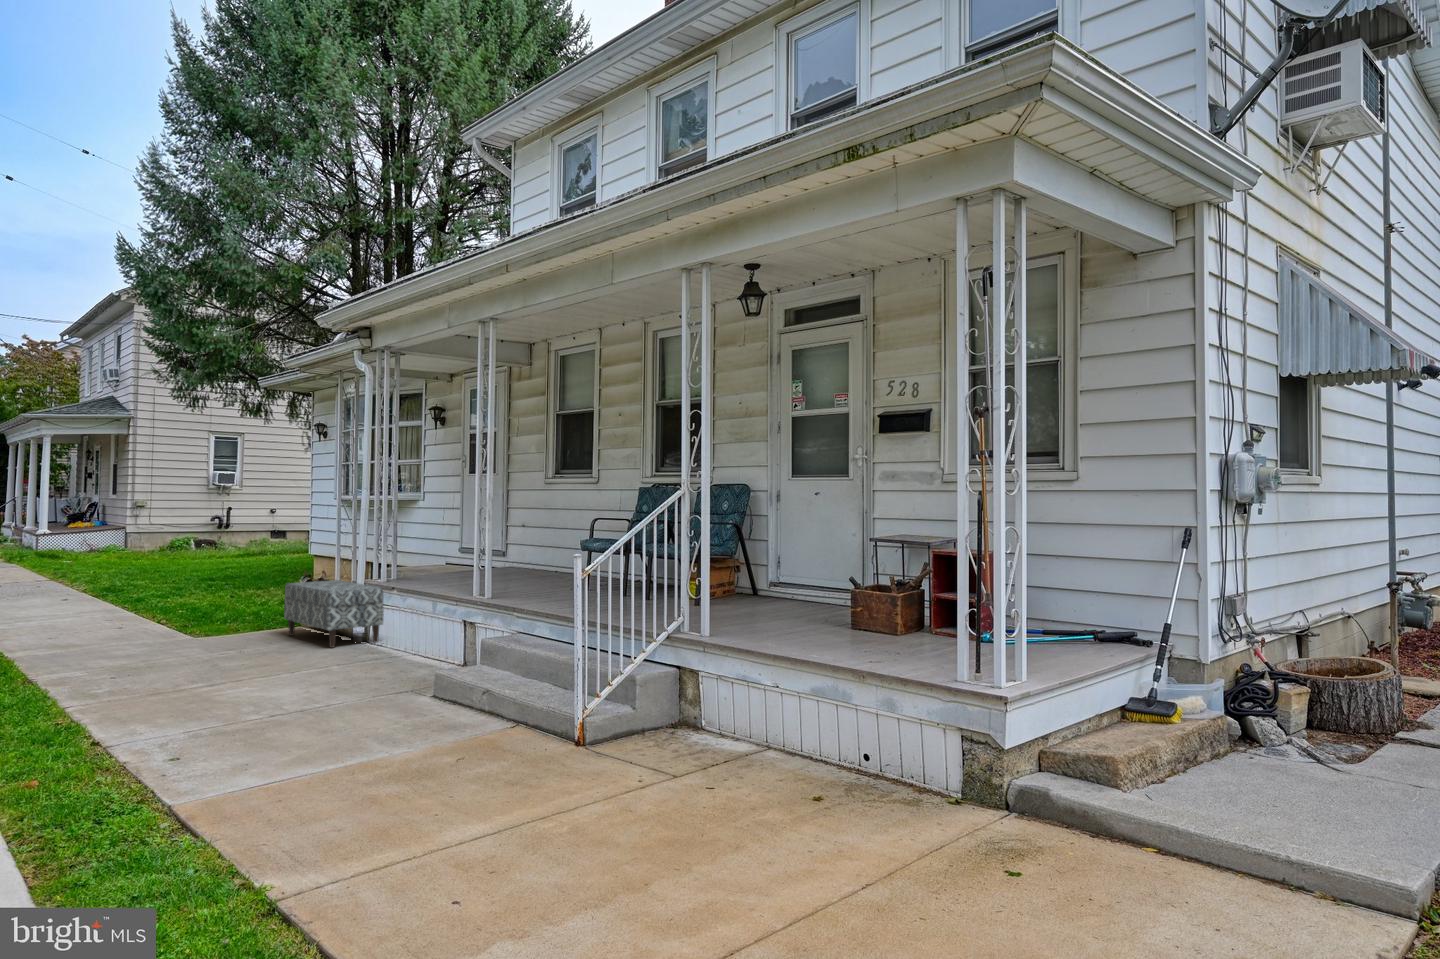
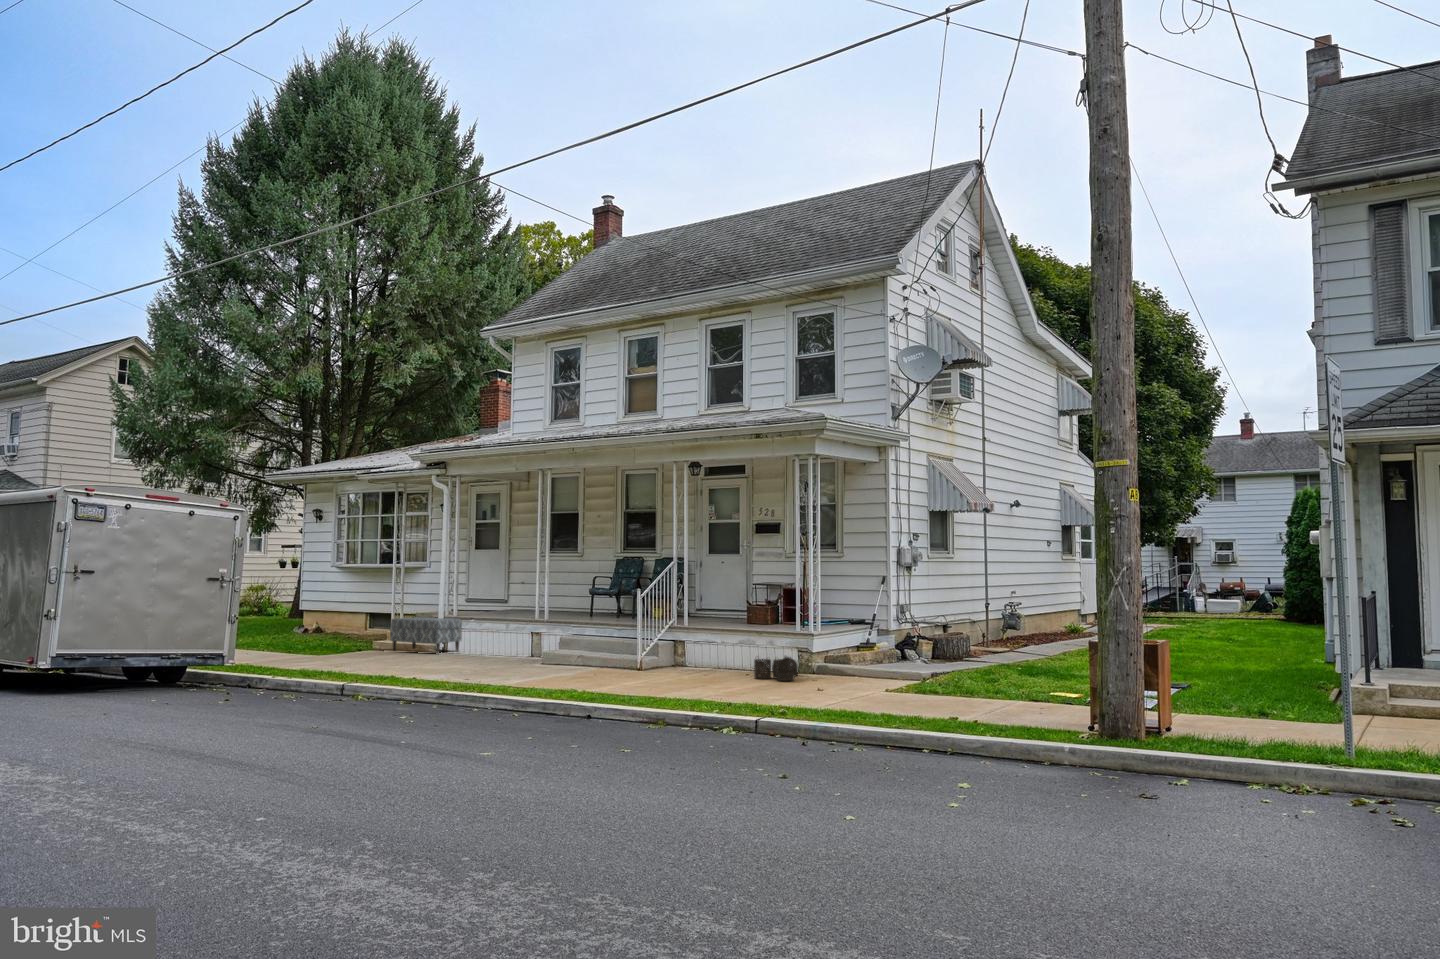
woven basket: none [826,747,958,861] -> present [754,656,798,681]

